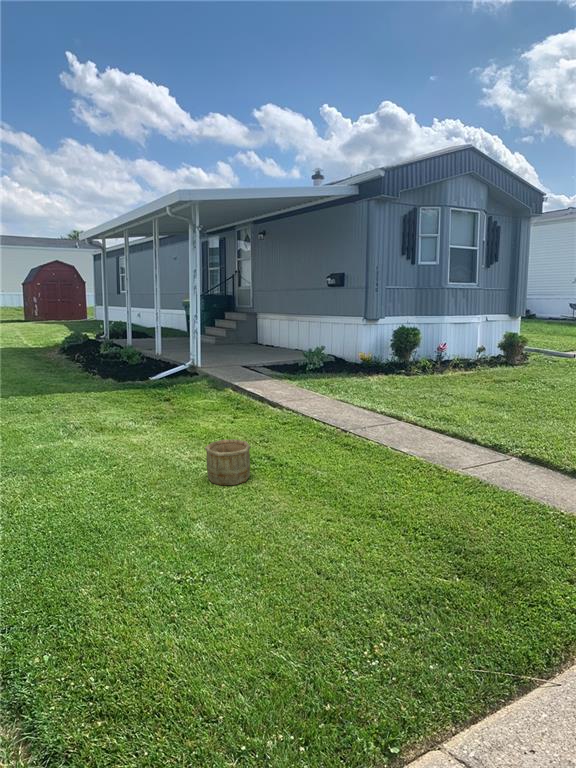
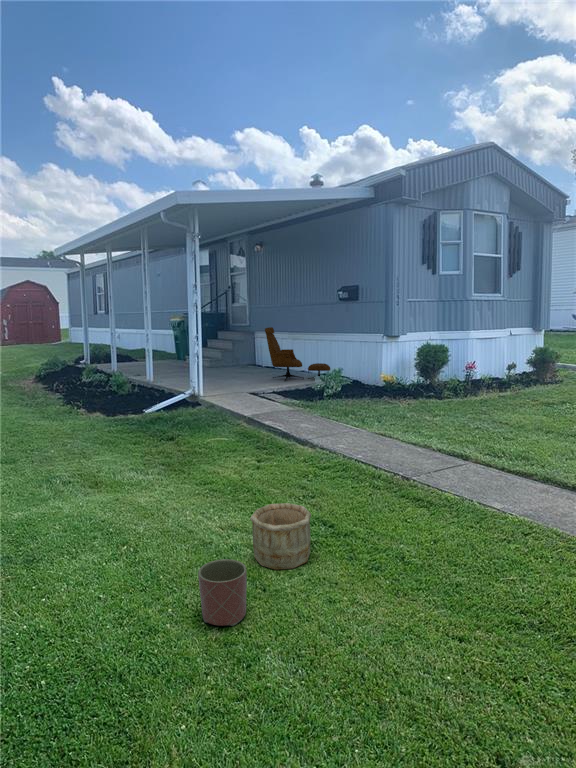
lounge chair: none [261,309,319,358] -> present [265,327,330,381]
planter: none [158,471,192,515] -> present [198,559,247,626]

